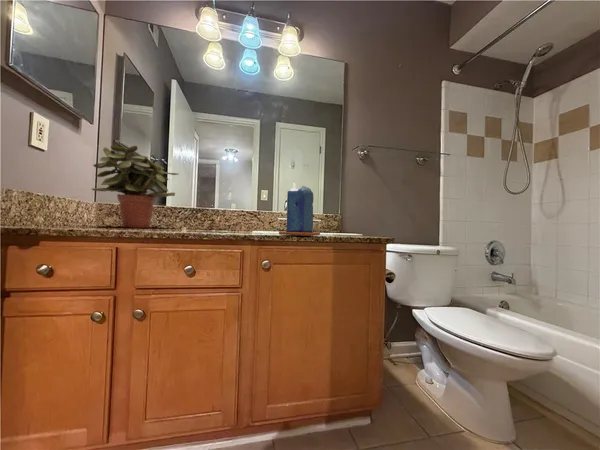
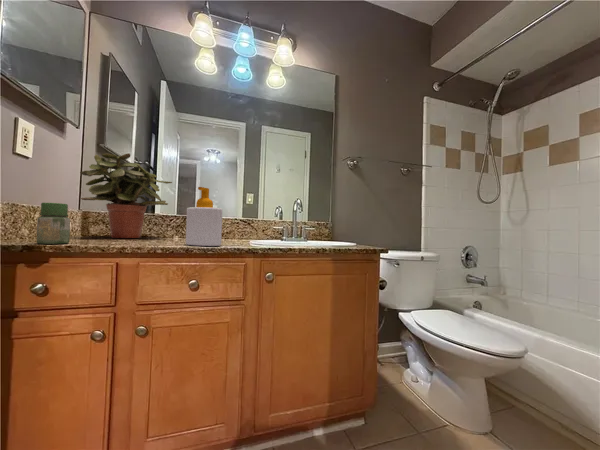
soap bottle: none [185,174,219,233] -> present [186,187,222,246]
candle: present [279,183,320,236] -> none [280,196,320,248]
jar: none [43,190,75,229] -> present [37,203,70,244]

